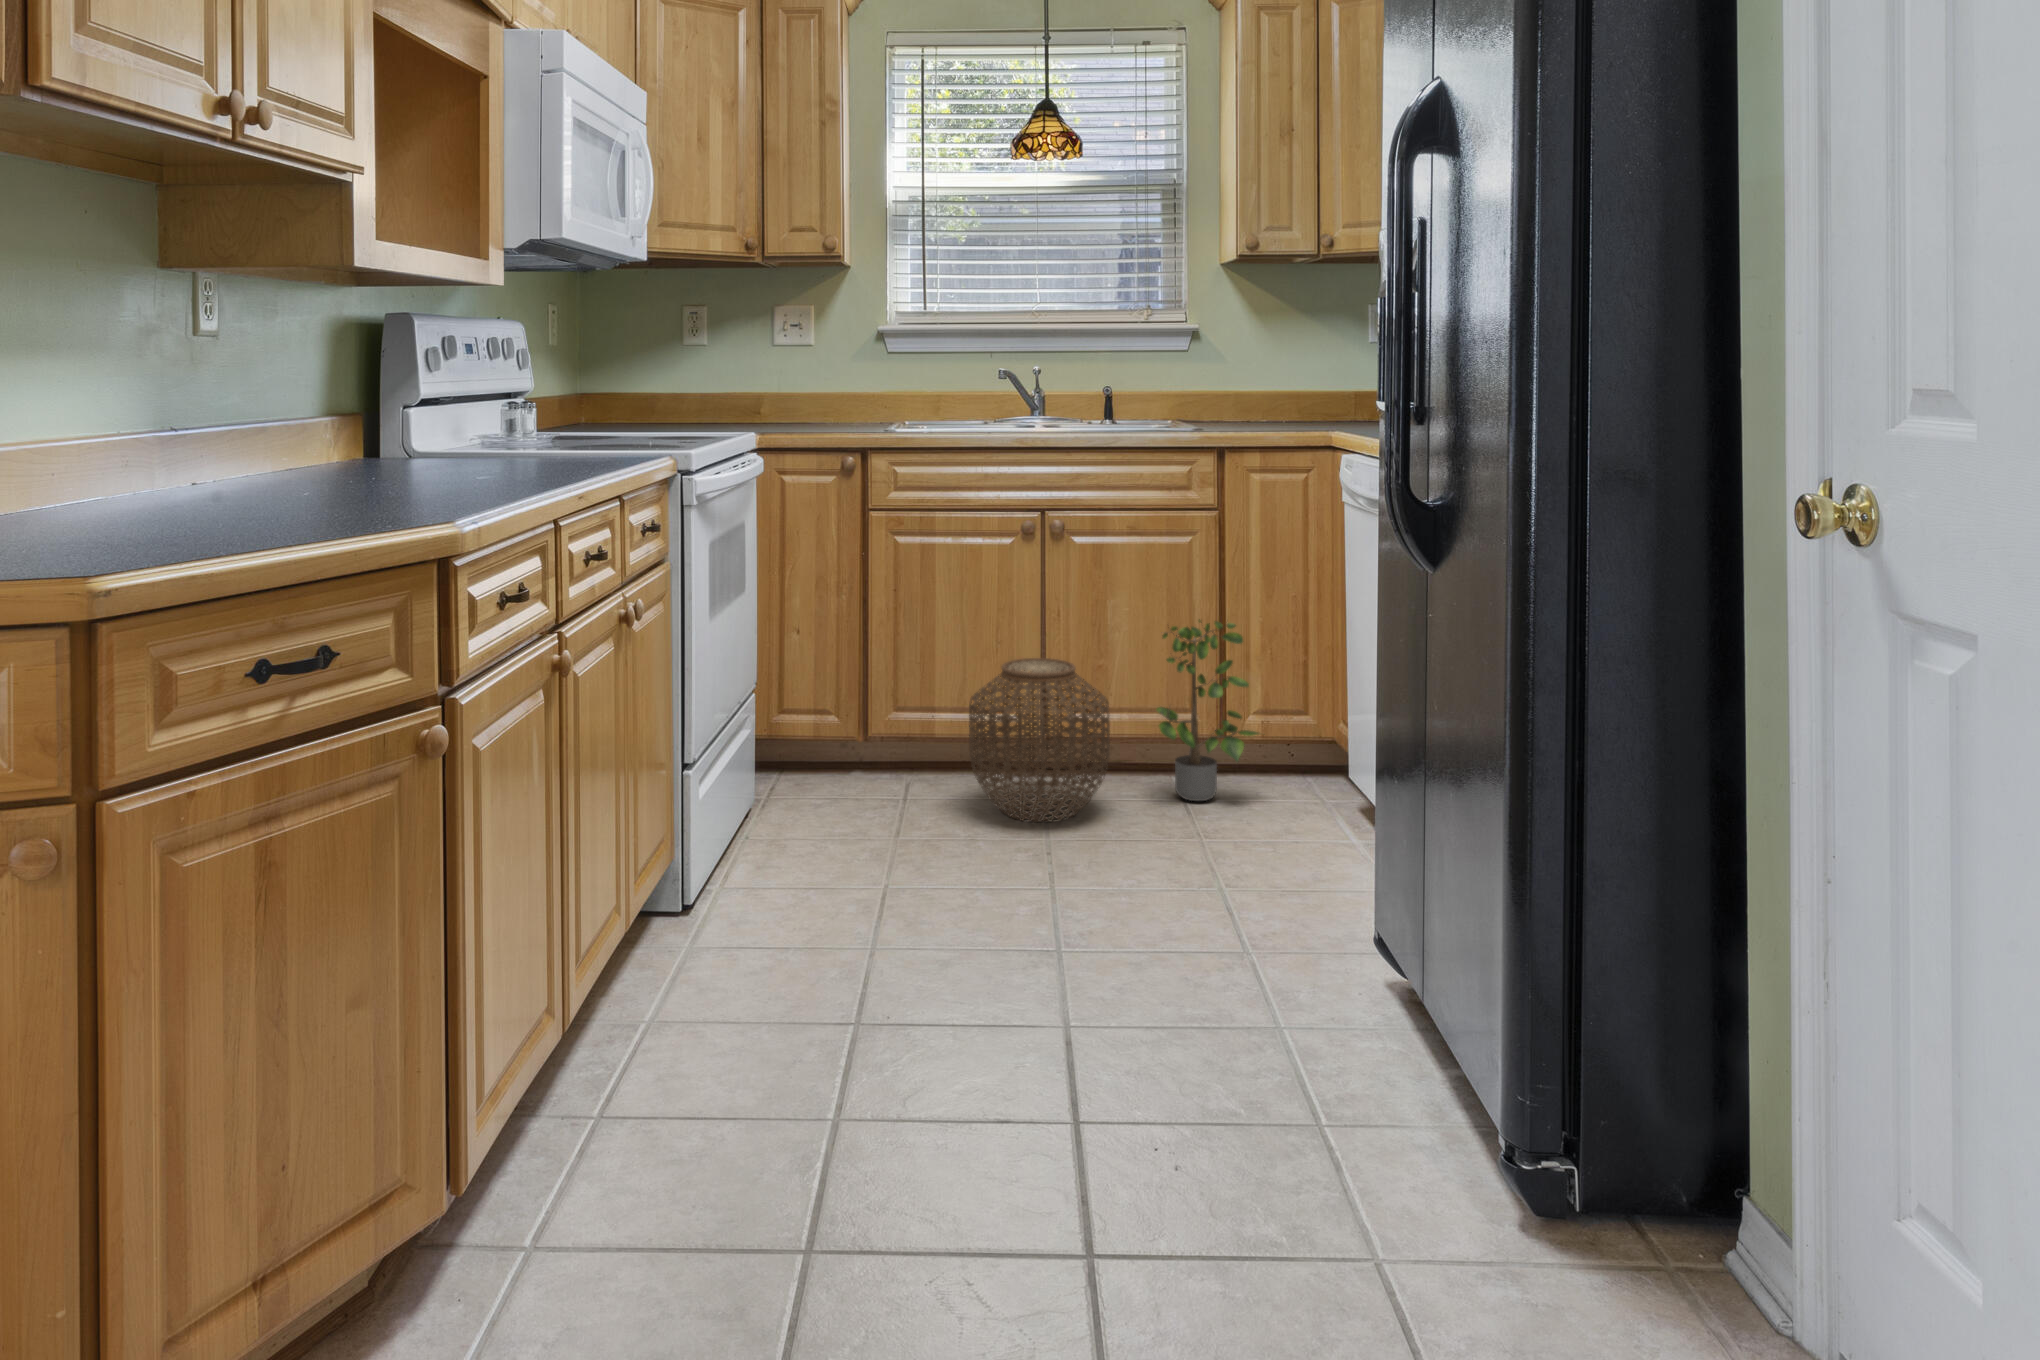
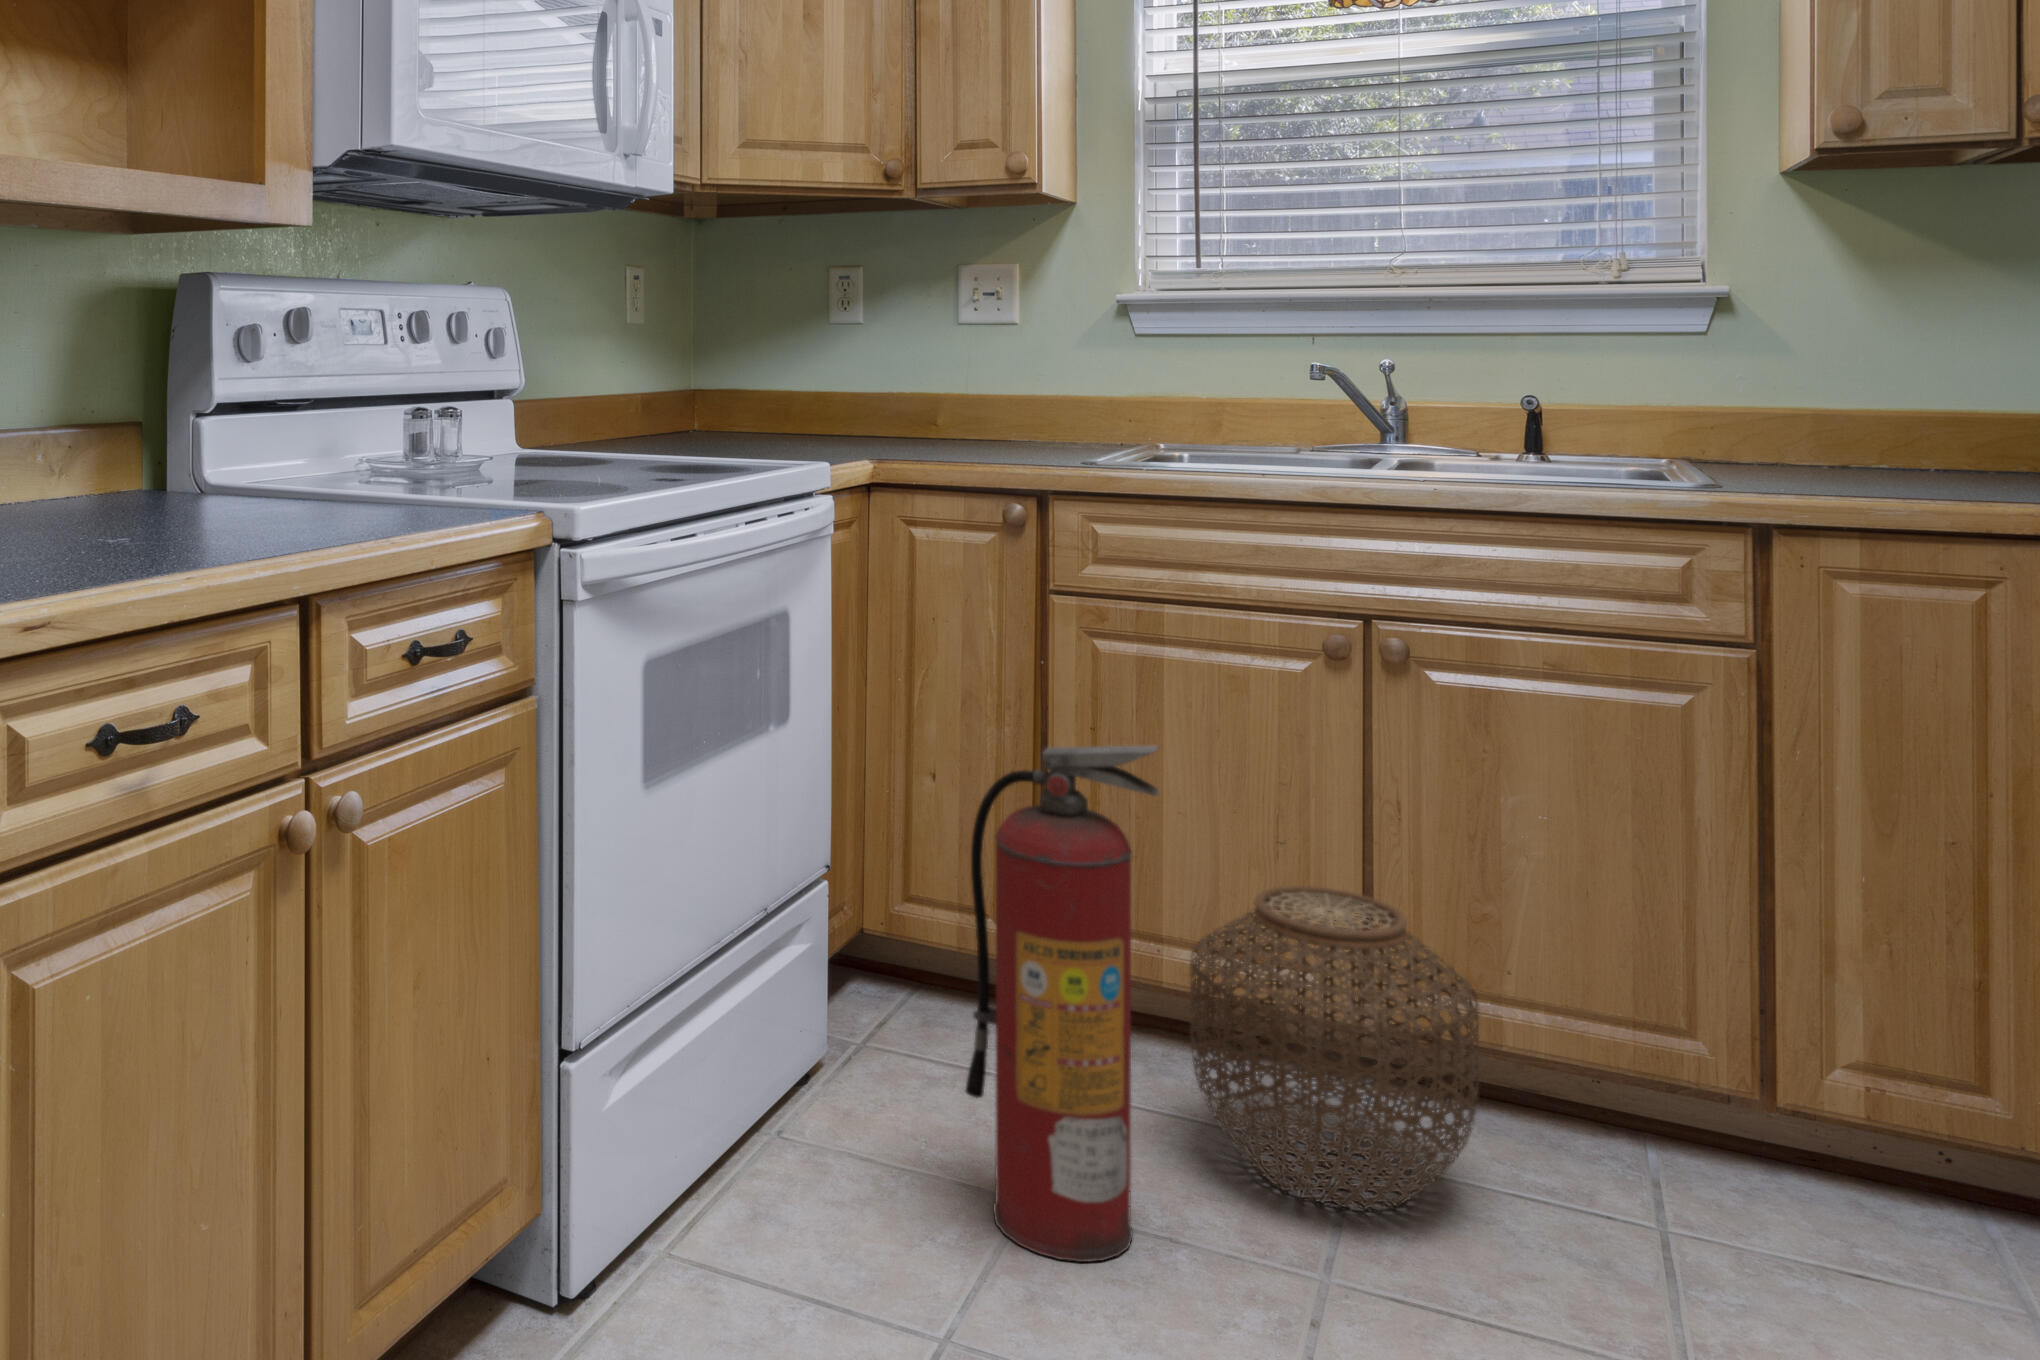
fire extinguisher: none [867,579,970,866] -> present [965,746,1159,1262]
potted plant: present [1157,619,1259,801] -> none [1595,862,1866,1233]

